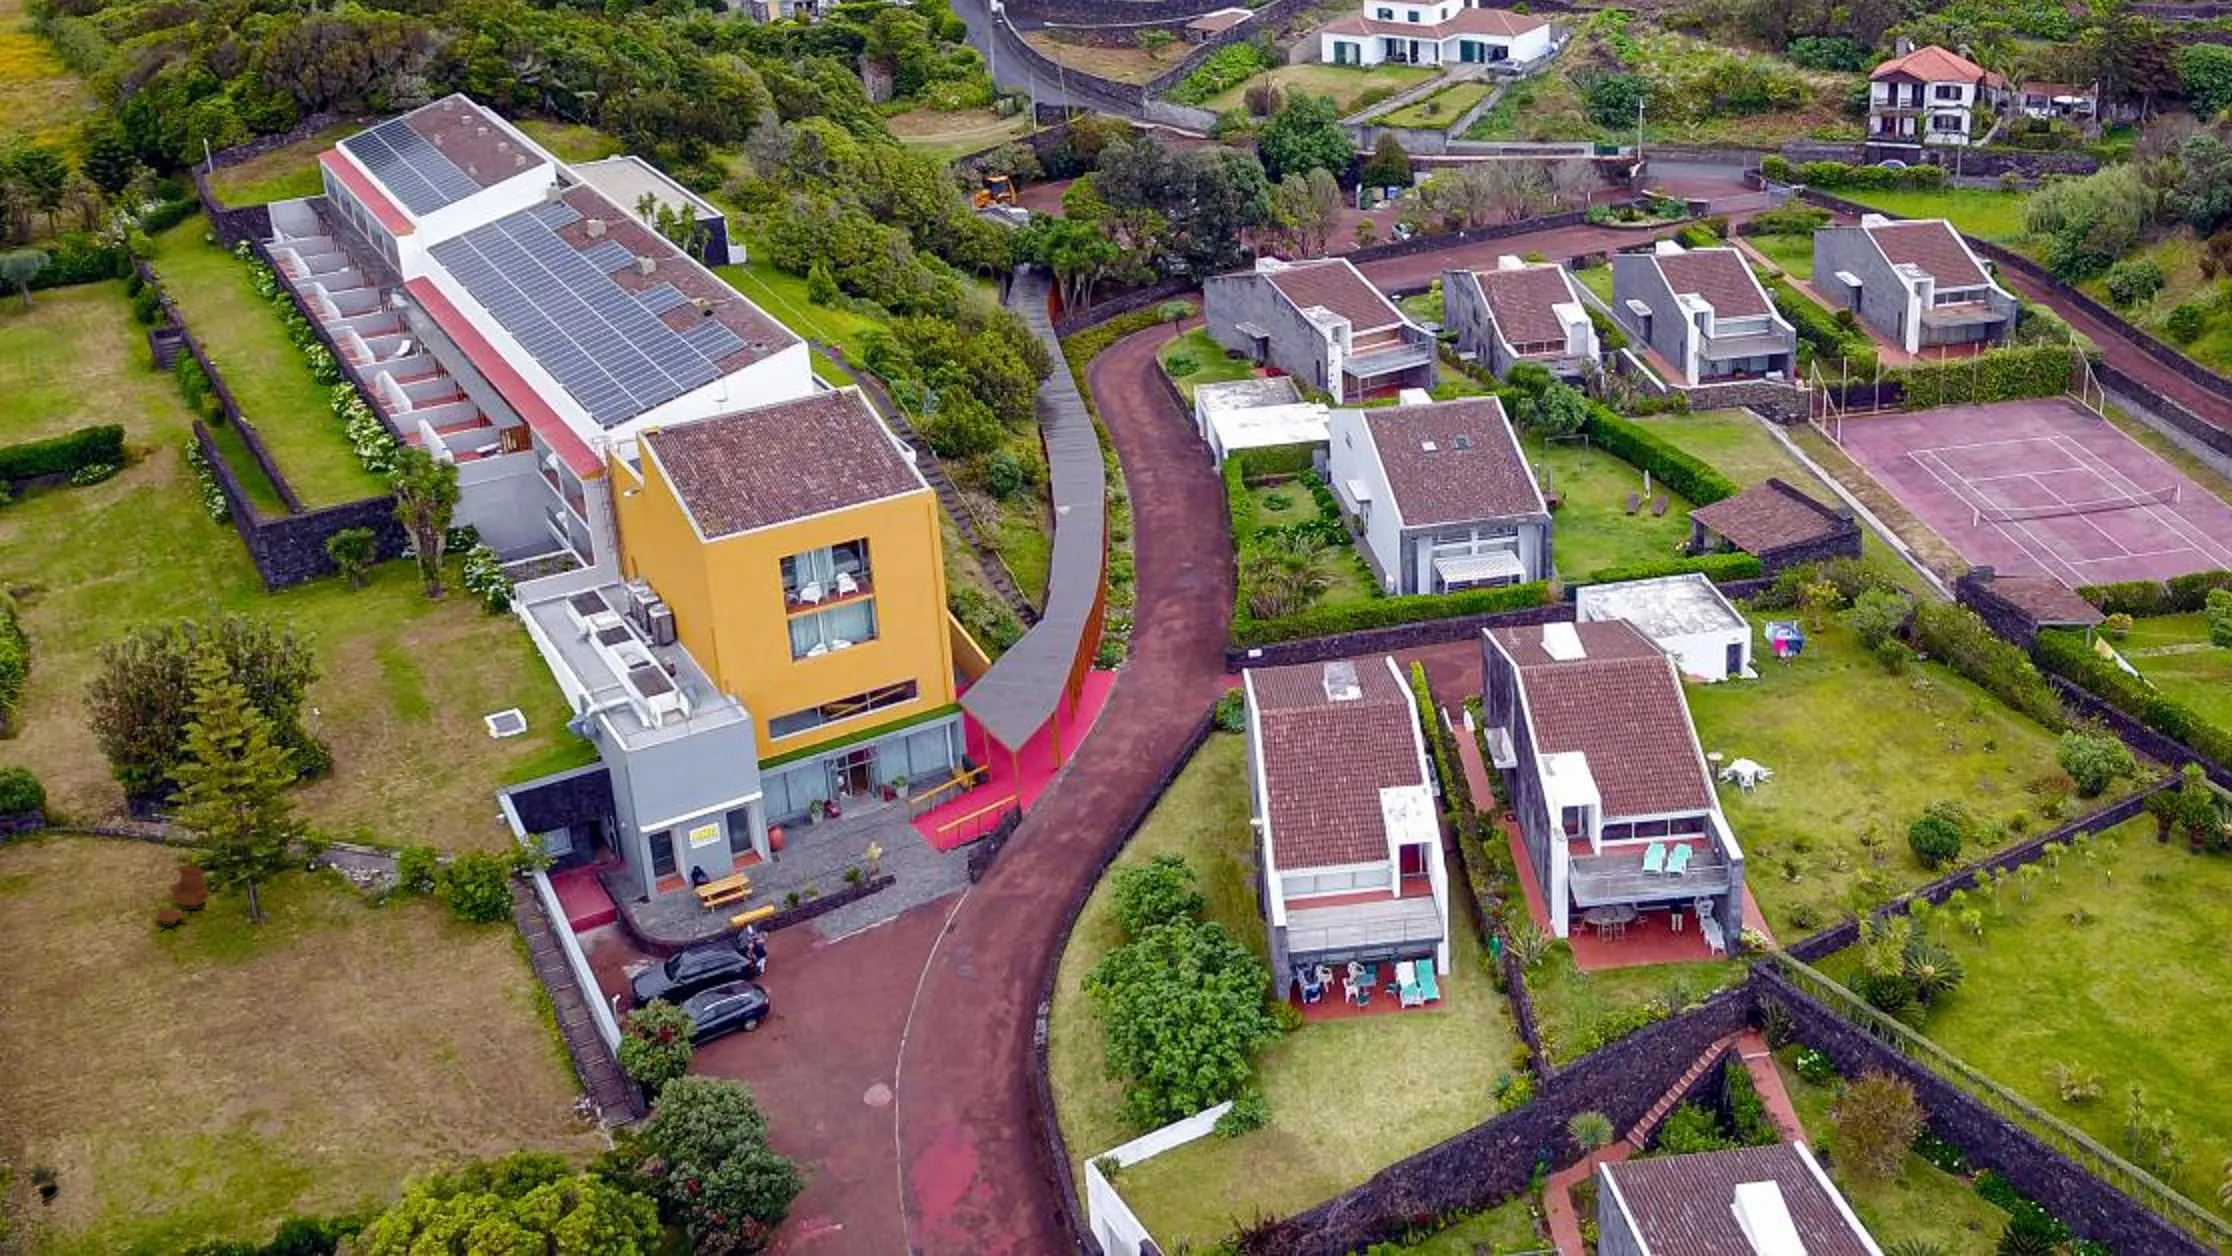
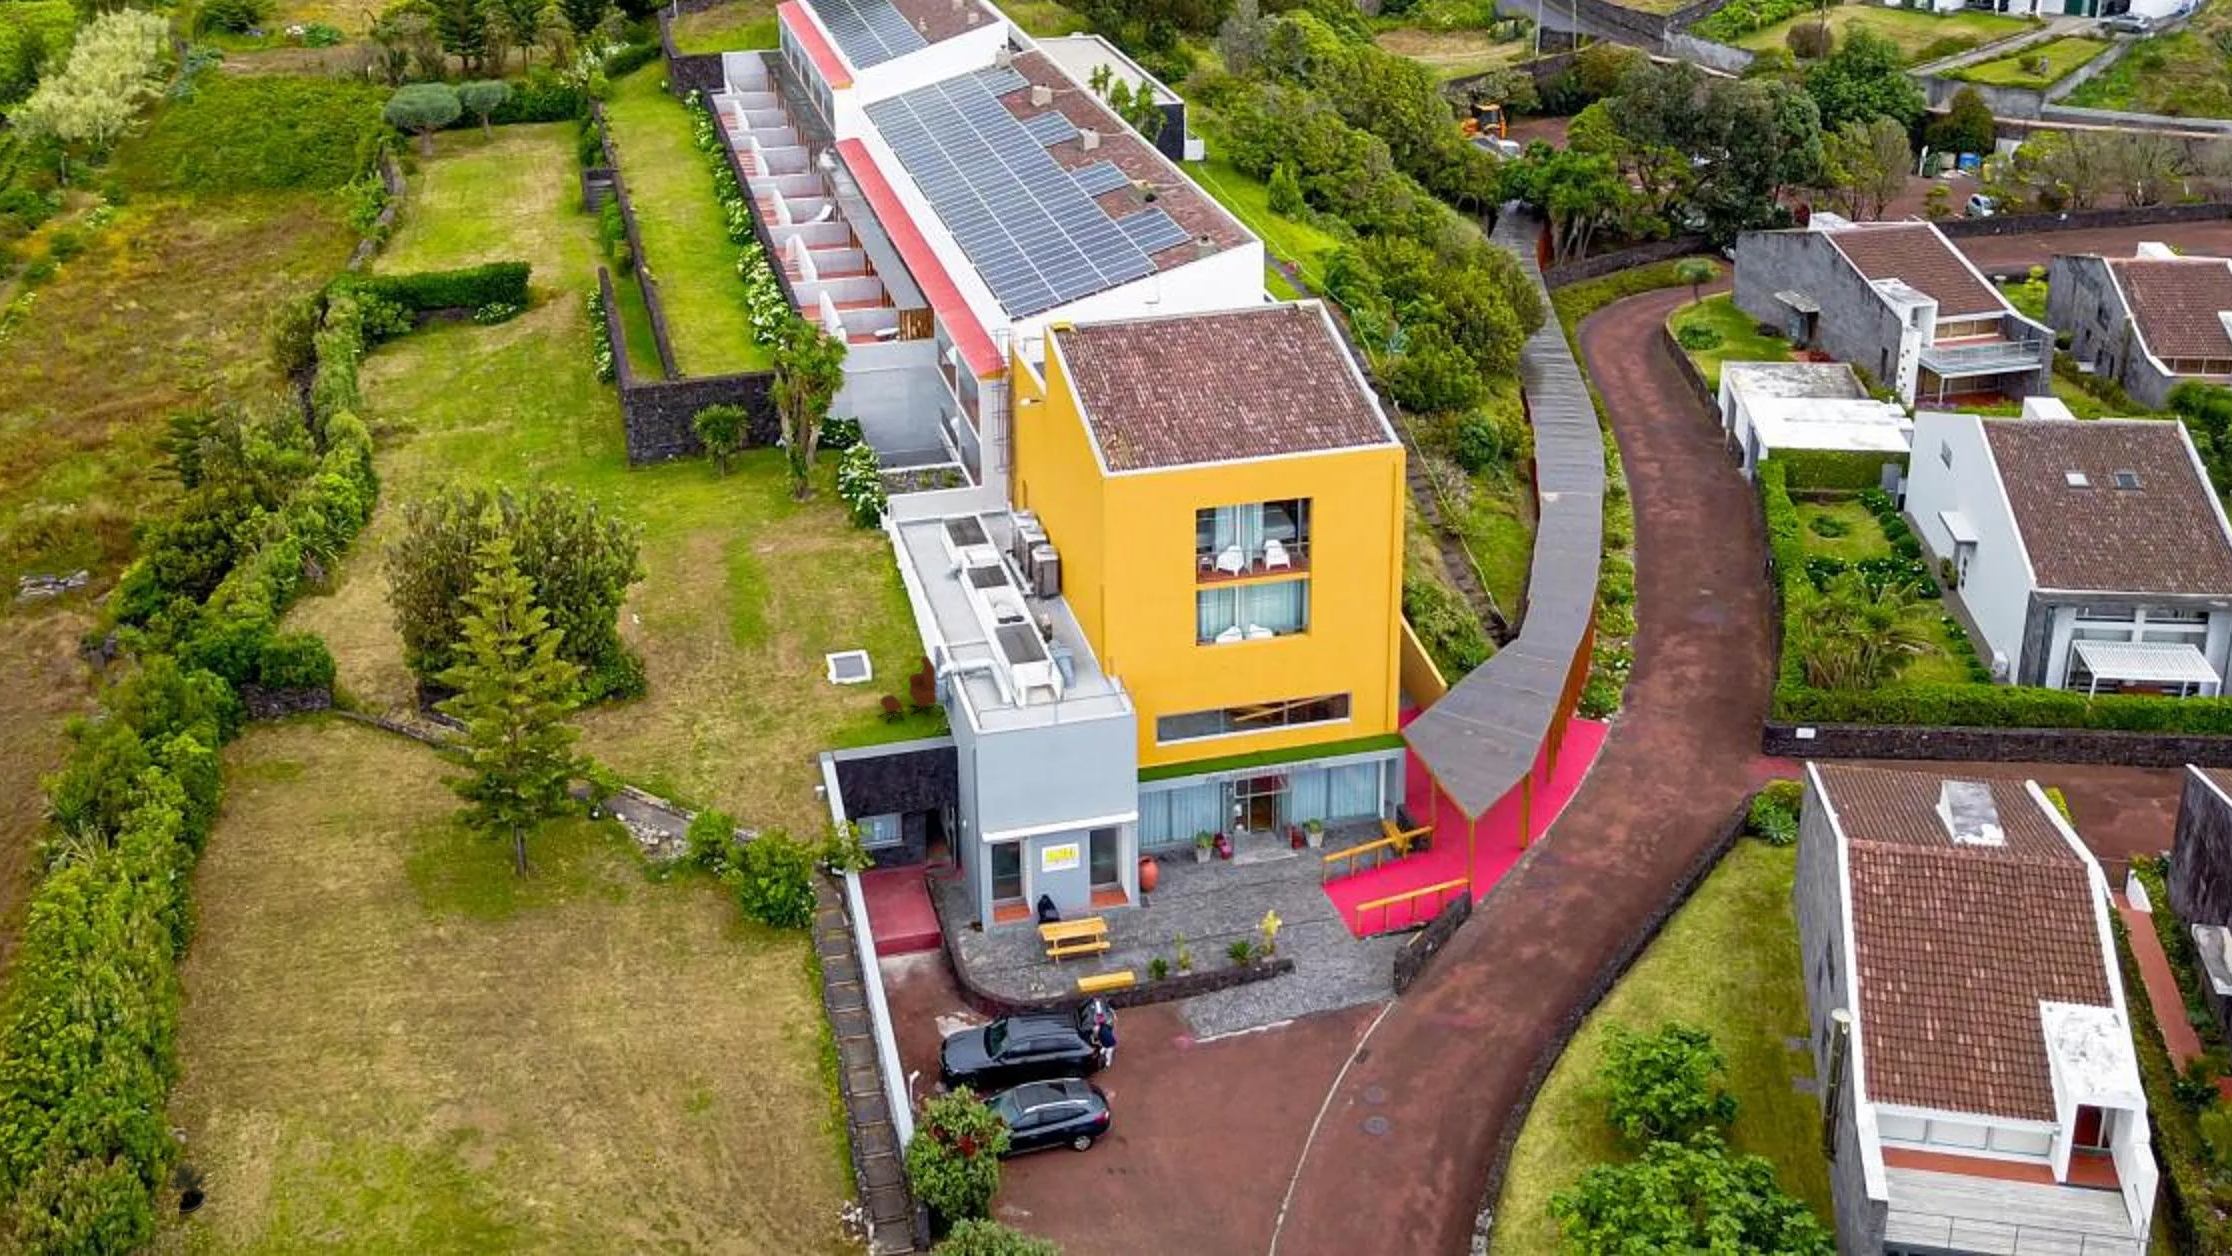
lounge chair: present [157,865,209,931] -> present [880,656,937,721]

